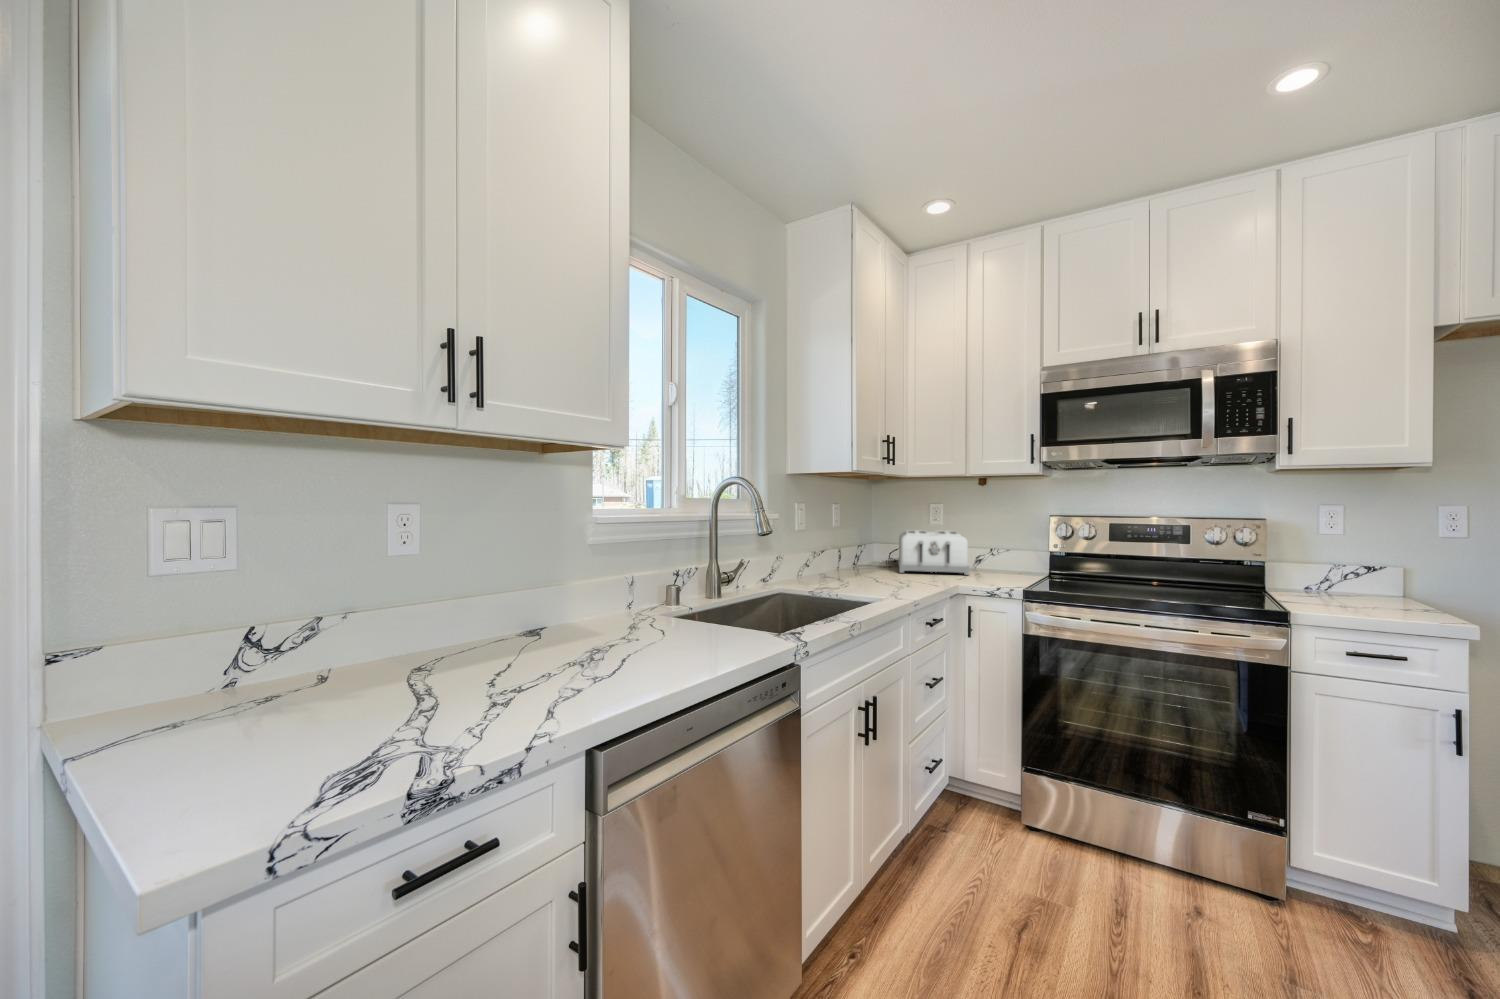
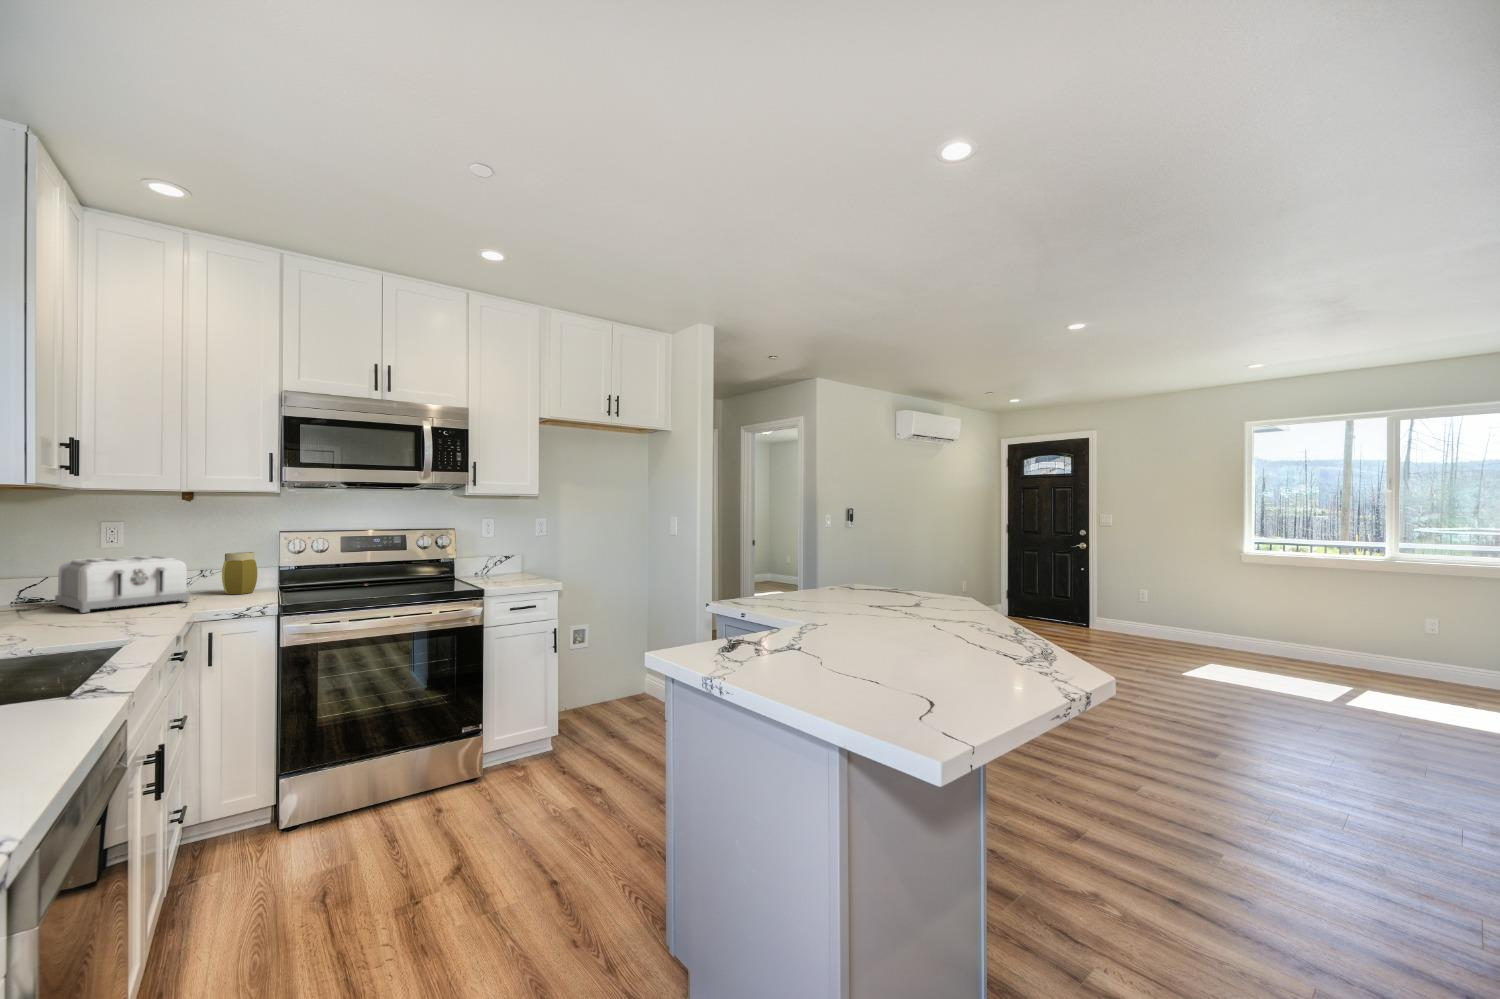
jar: none [1001,533,1029,574] -> present [222,552,257,594]

